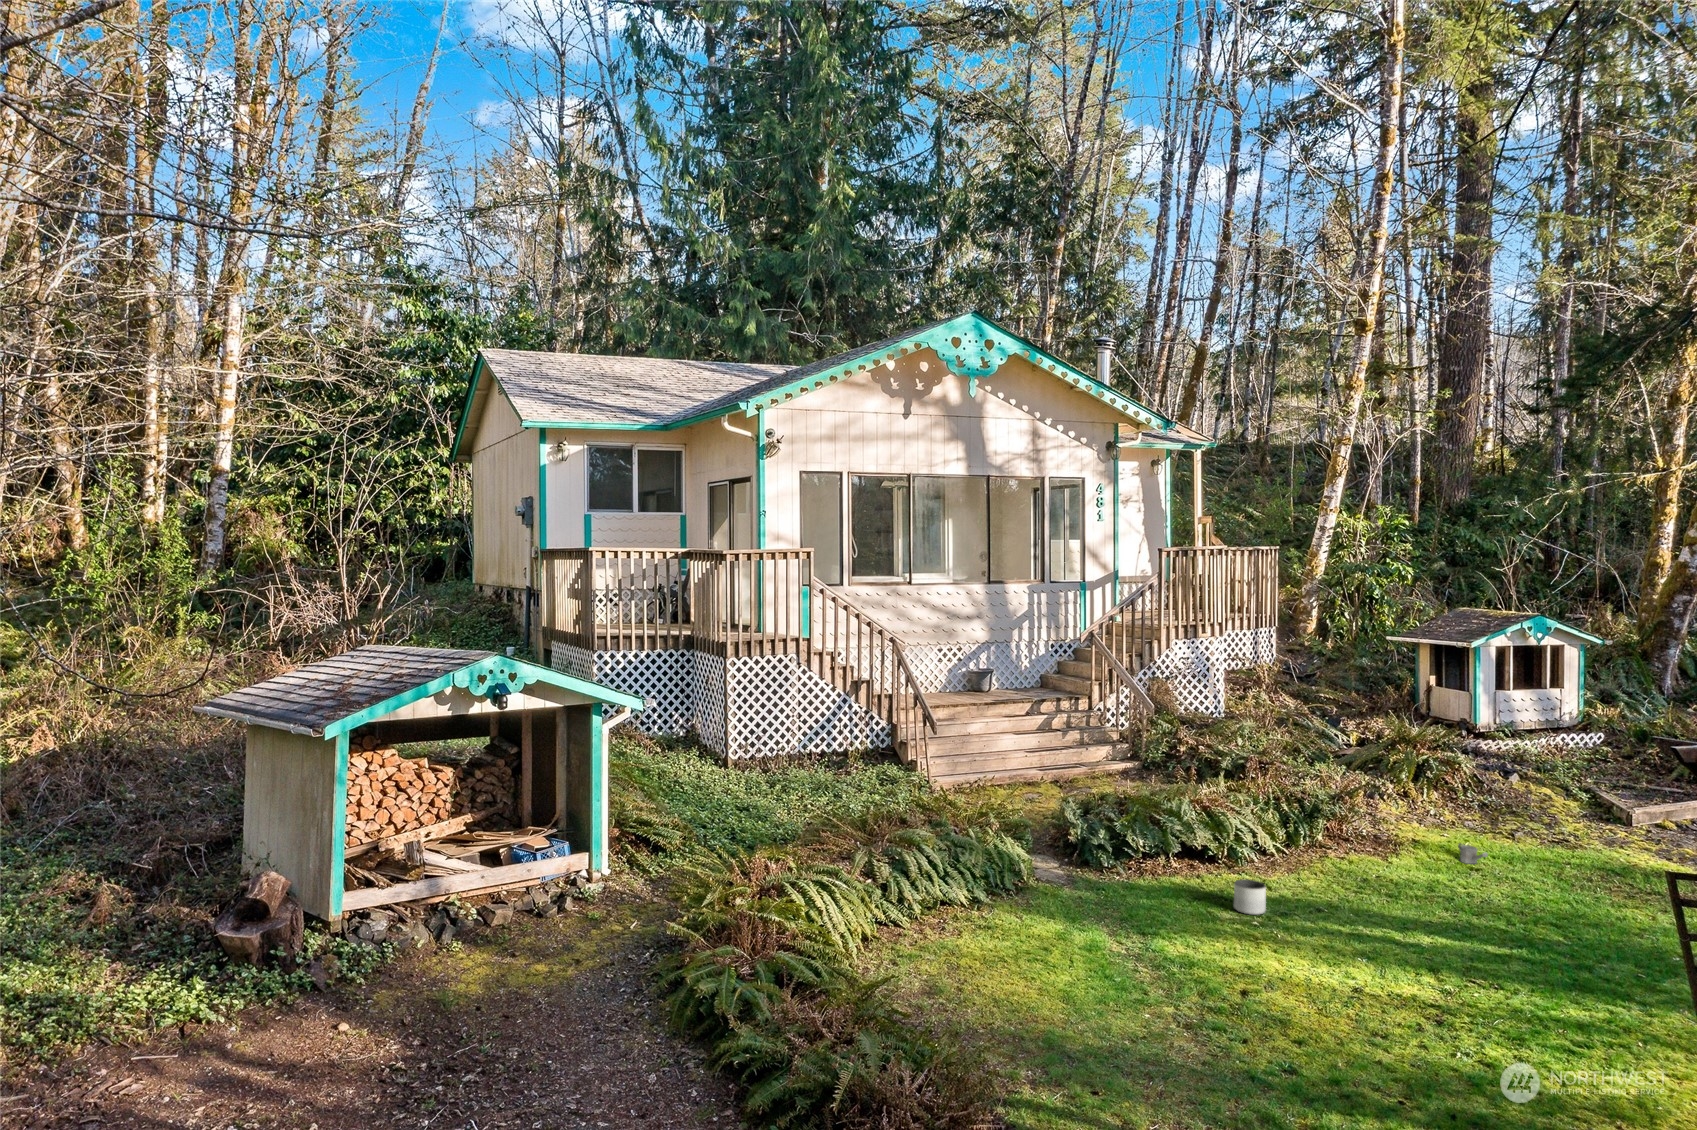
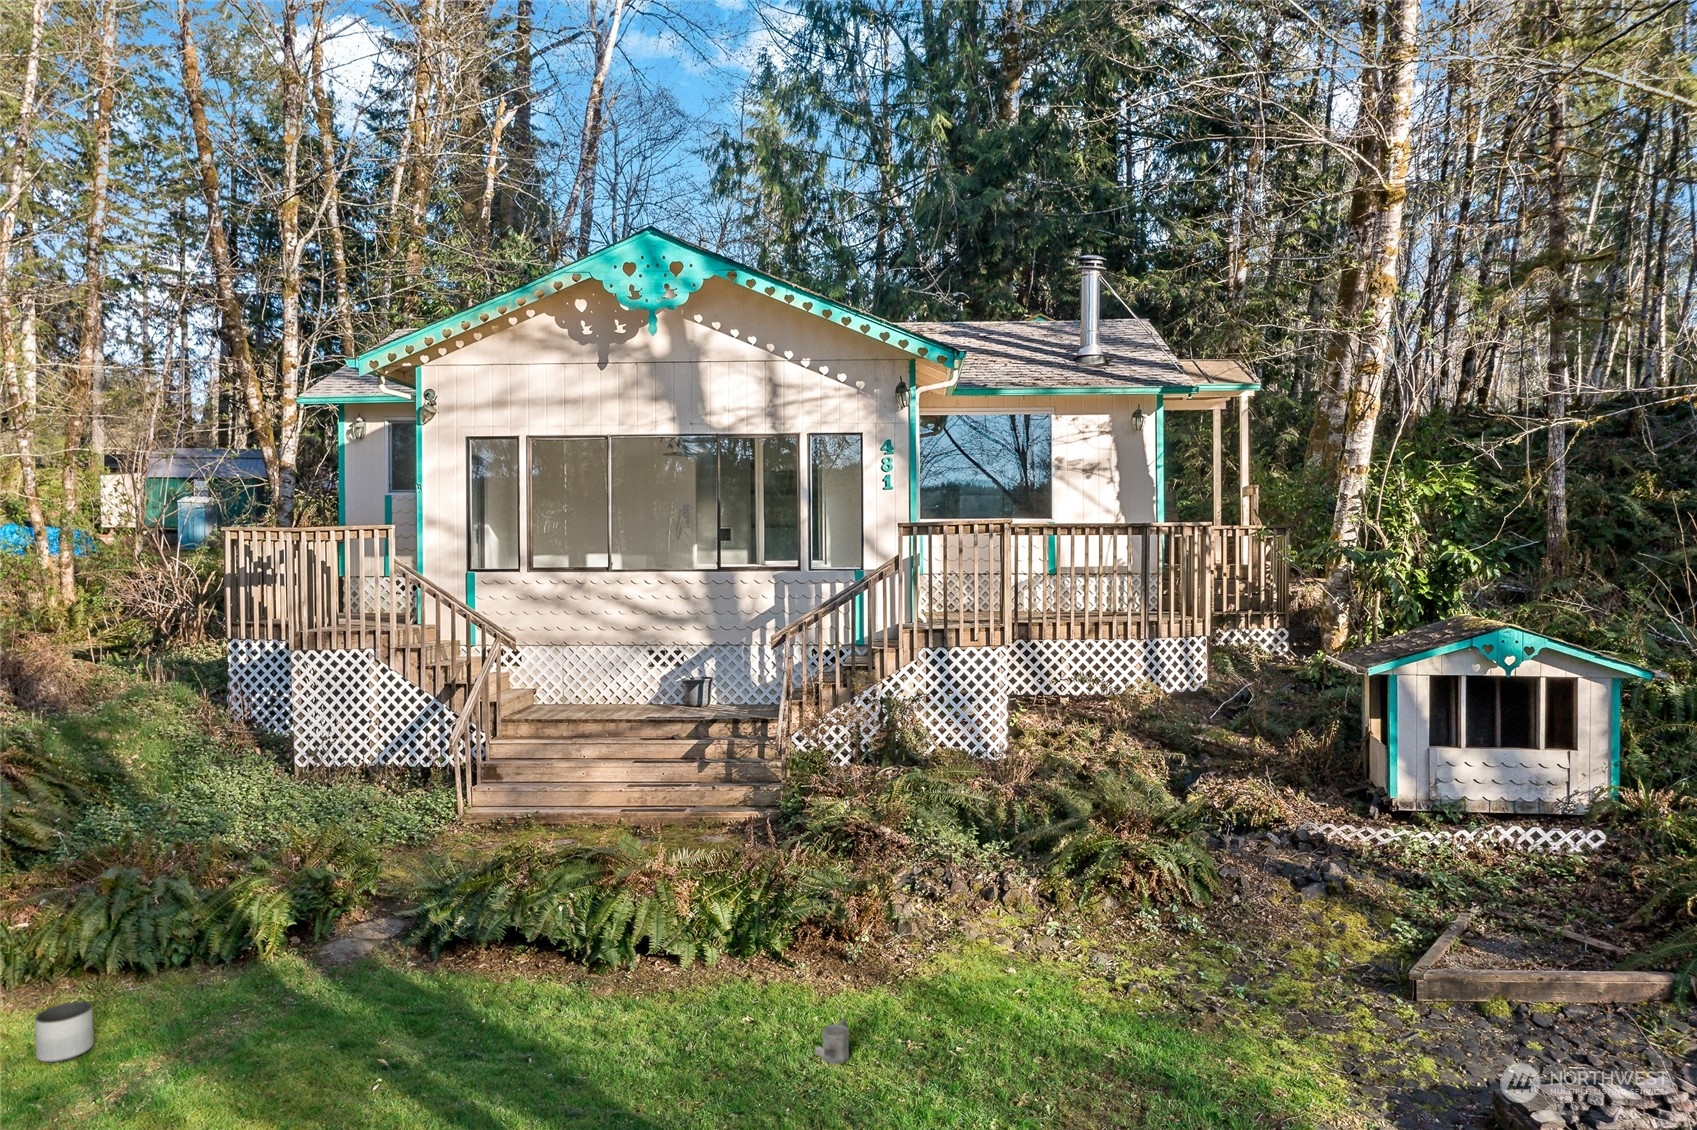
planter: present [1234,879,1266,915] -> present [35,1002,94,1062]

